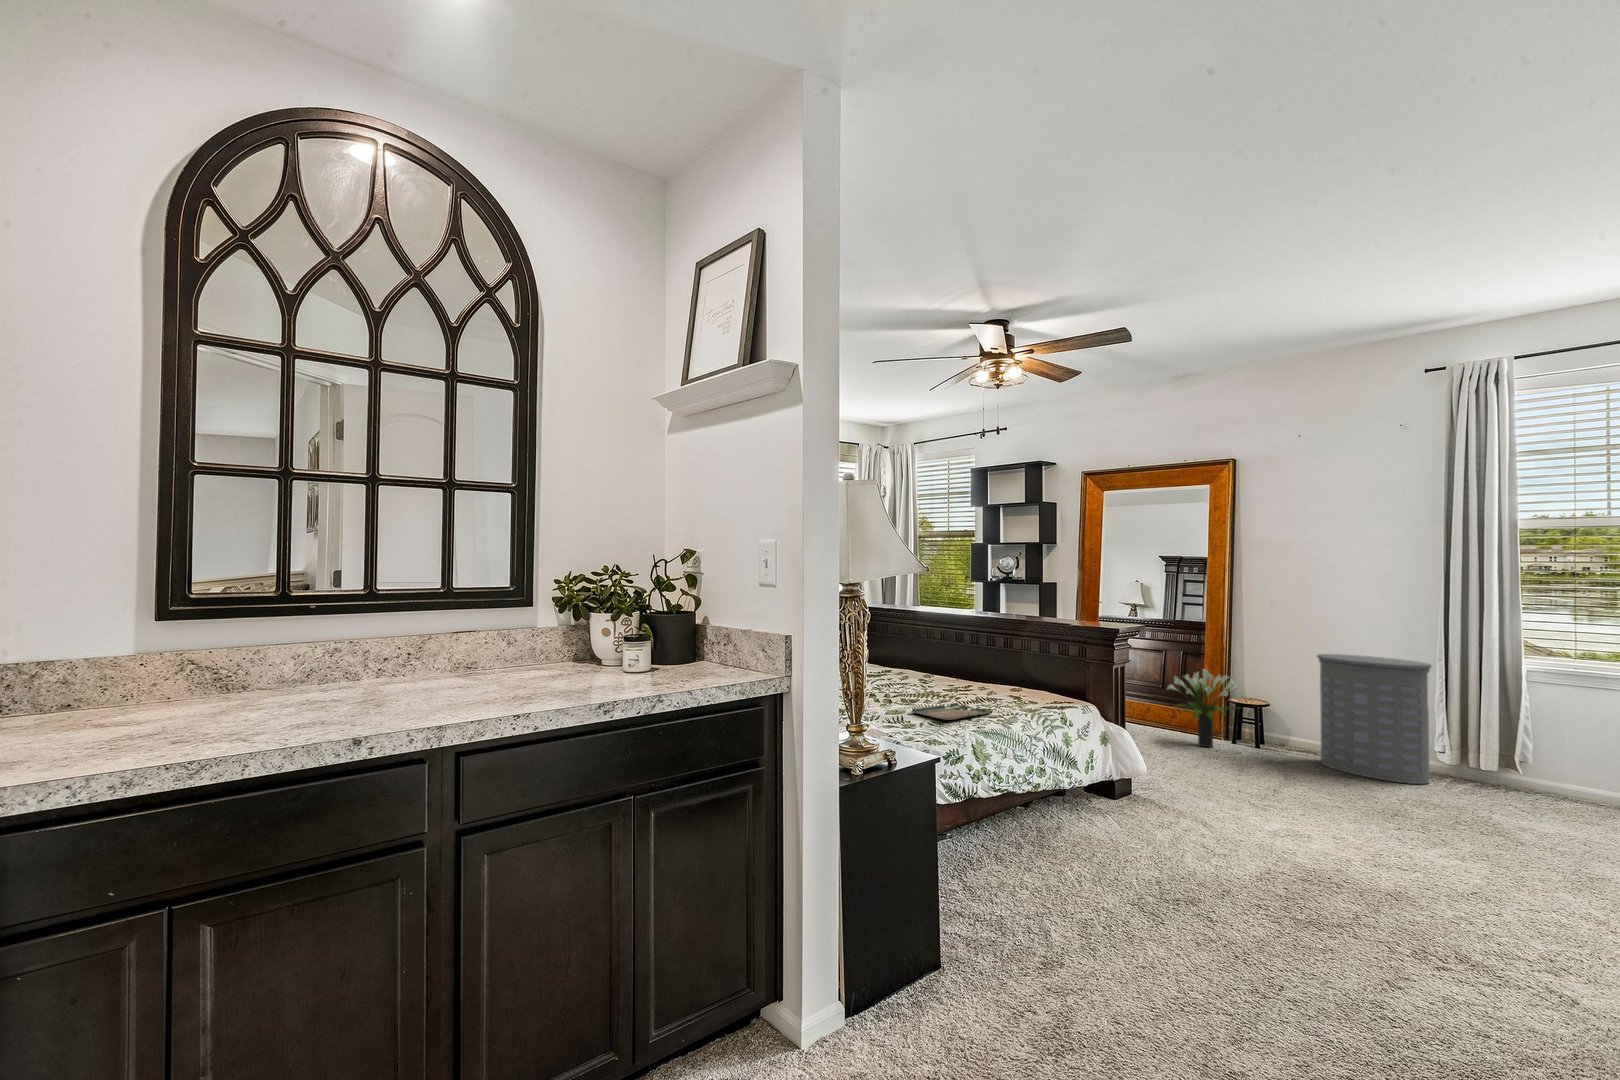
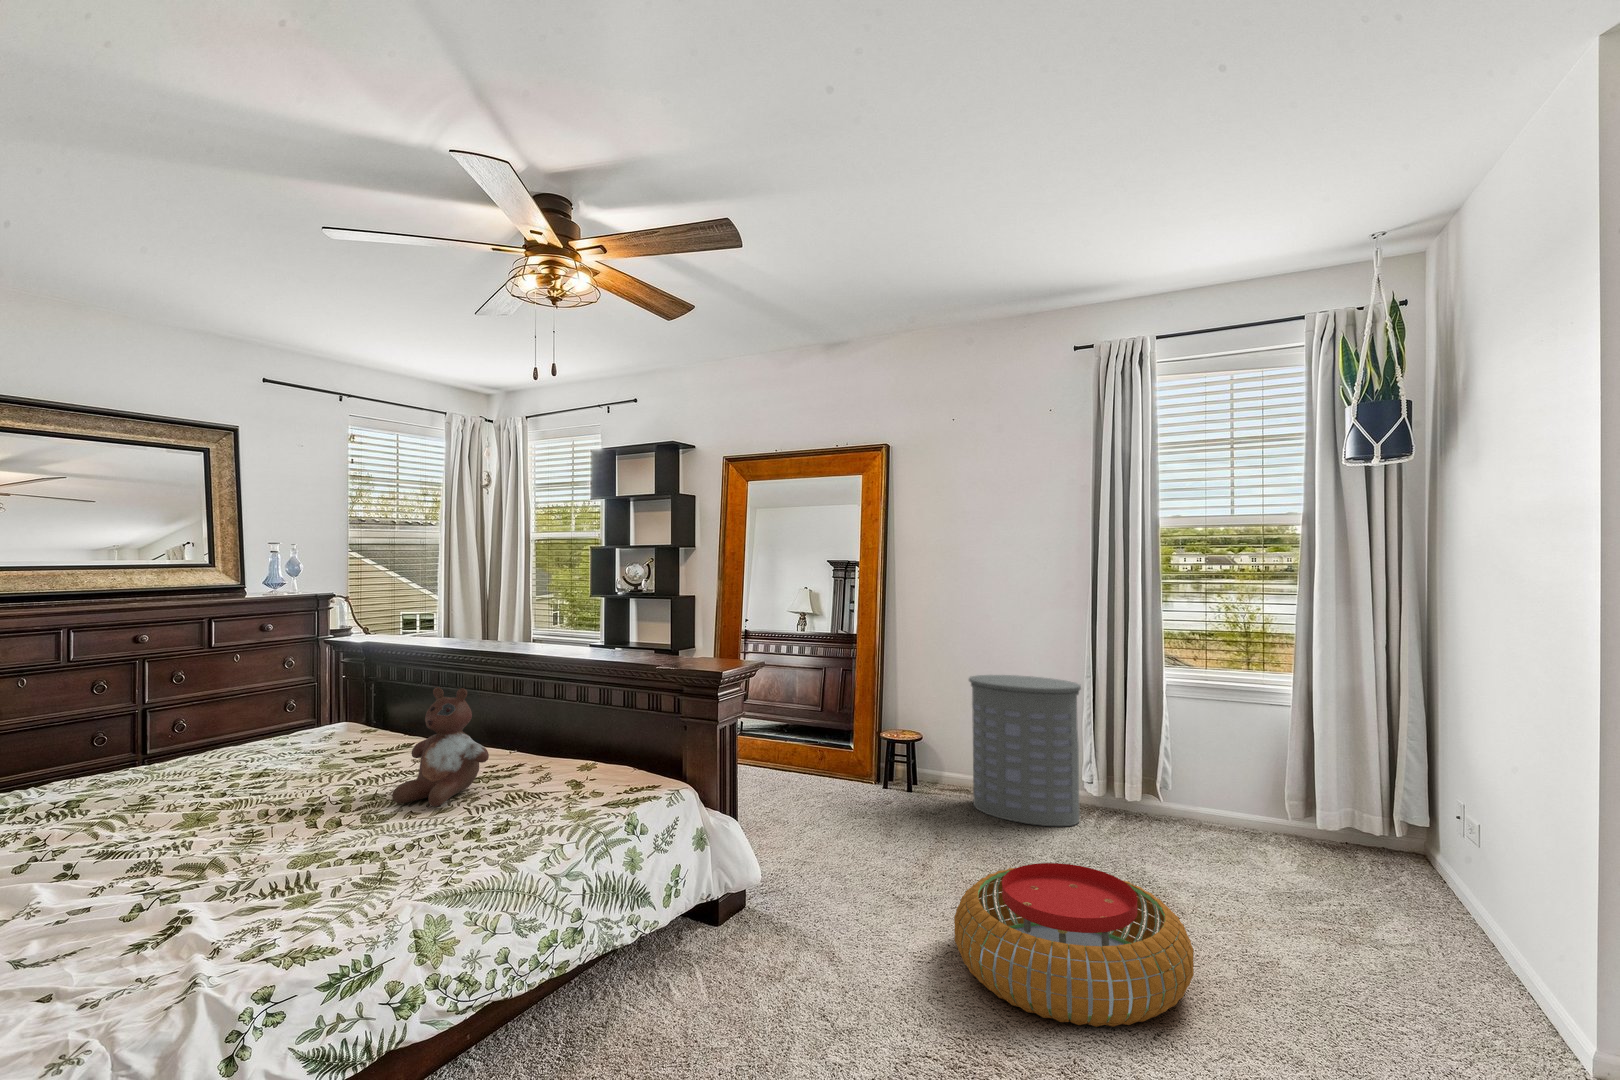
stuffed bear: none [910,626,964,696] -> present [392,687,489,807]
potted plant: present [1167,670,1245,747] -> none [809,701,896,797]
tray: present [911,703,991,720] -> none [350,820,501,876]
pouf: none [1307,781,1521,885] -> present [954,863,1194,1027]

